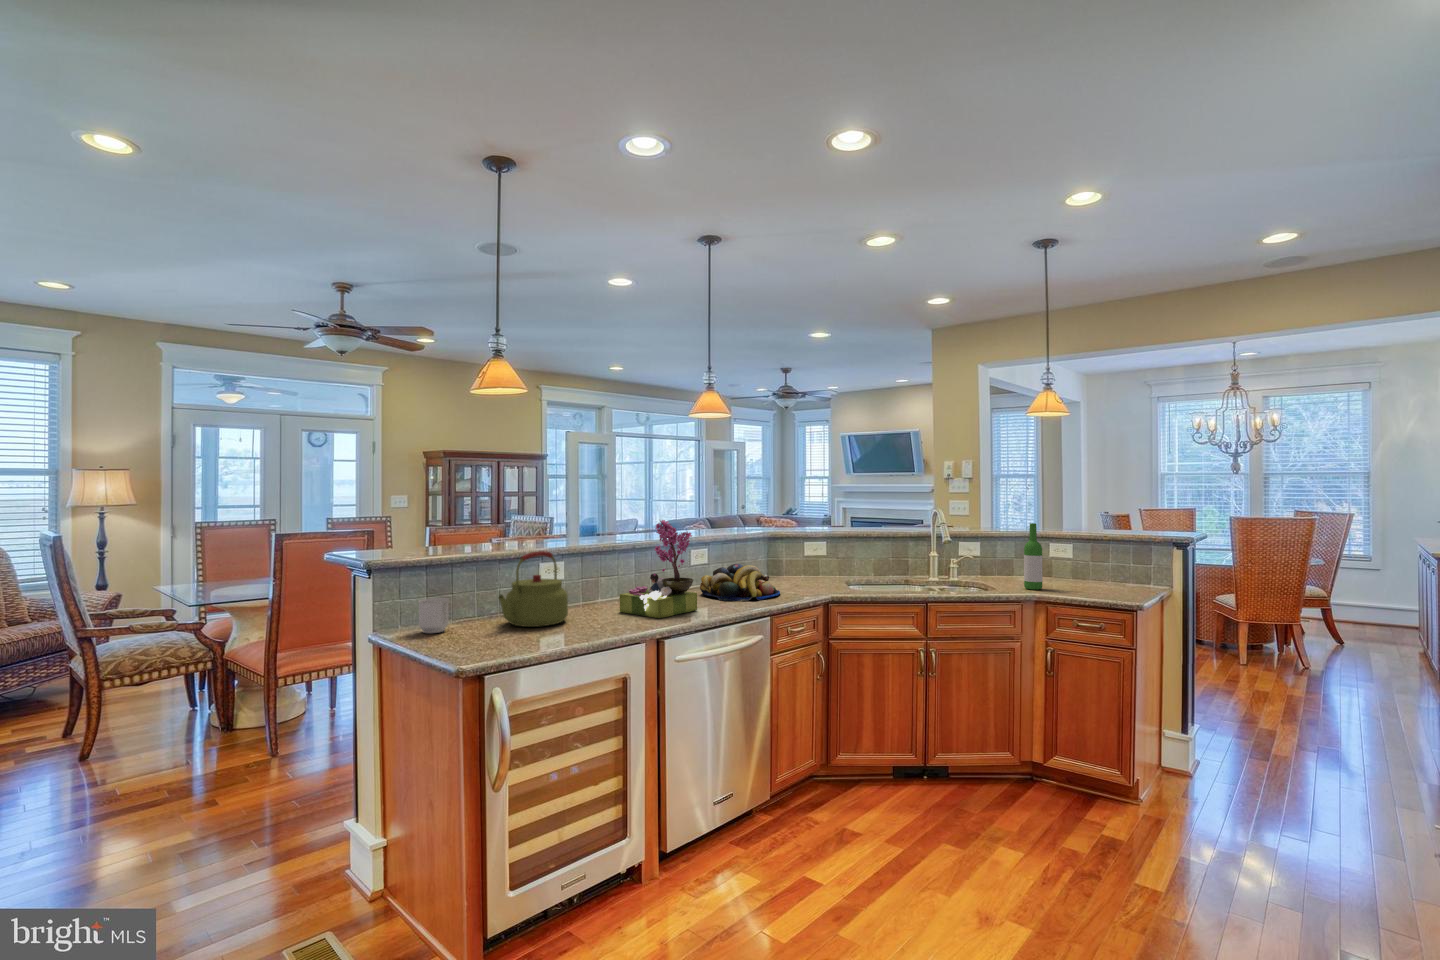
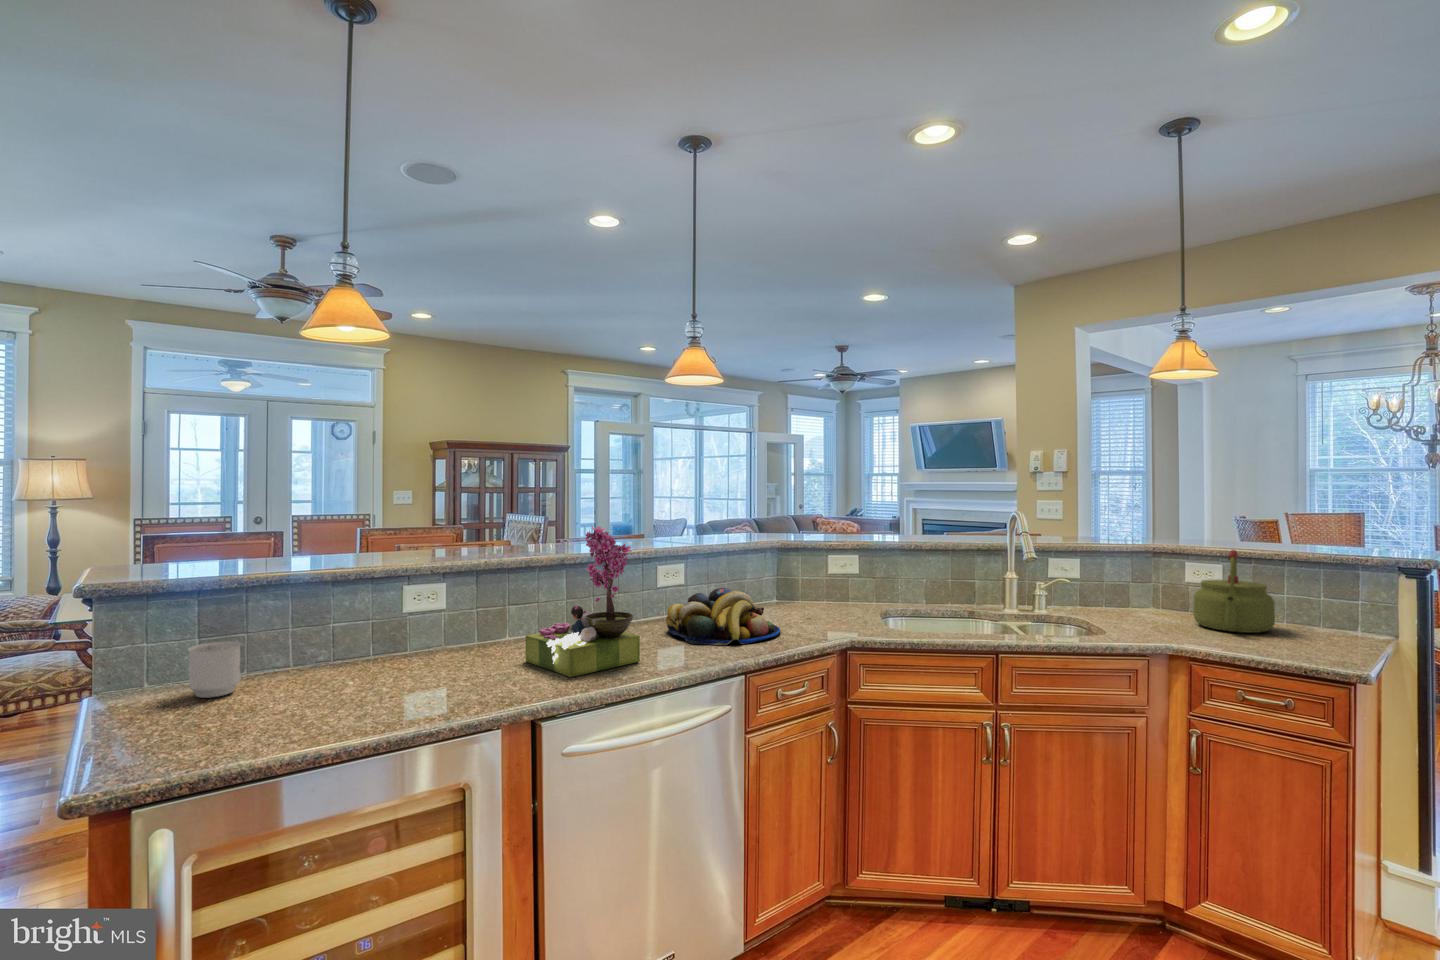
wine bottle: present [1024,523,1043,590] -> none [1149,536,1178,636]
kettle: present [499,551,568,627] -> present [1193,550,1275,633]

